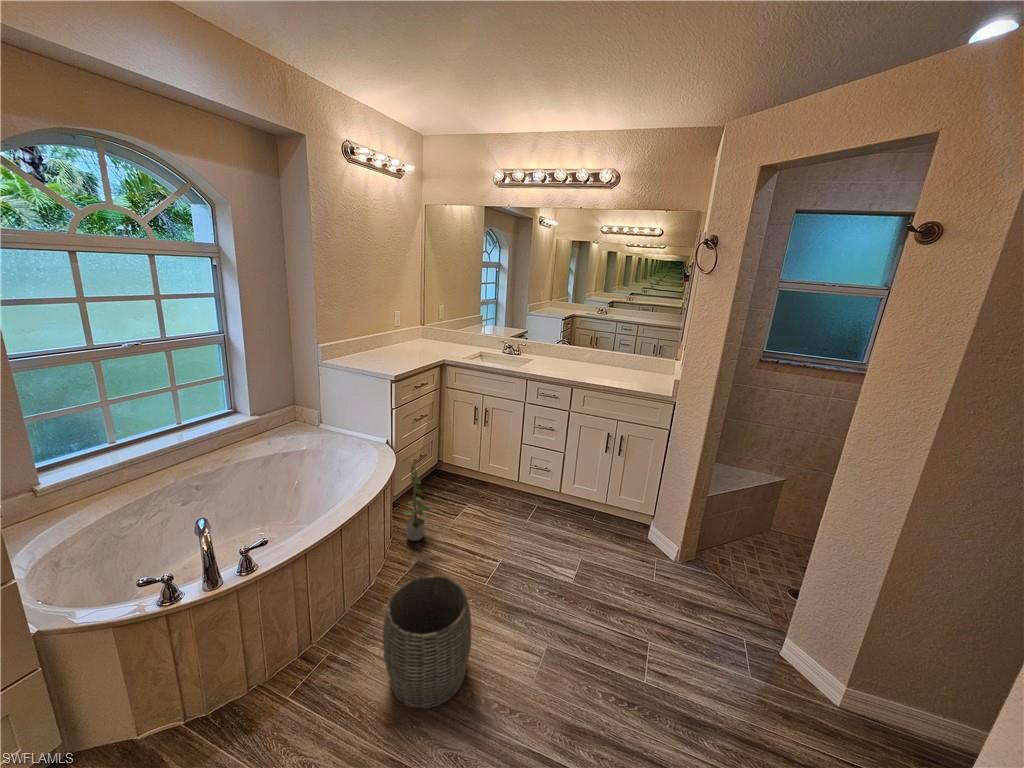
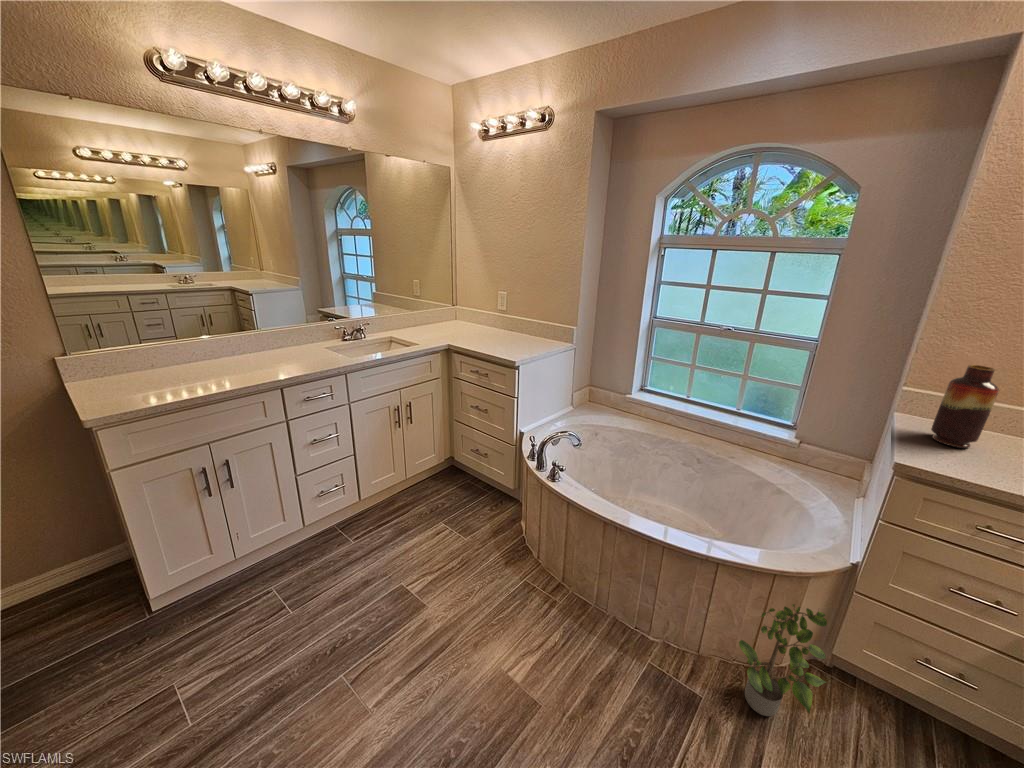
vase: none [349,319,370,363] -> present [931,365,999,448]
woven basket: present [383,575,471,709] -> none [472,584,566,730]

